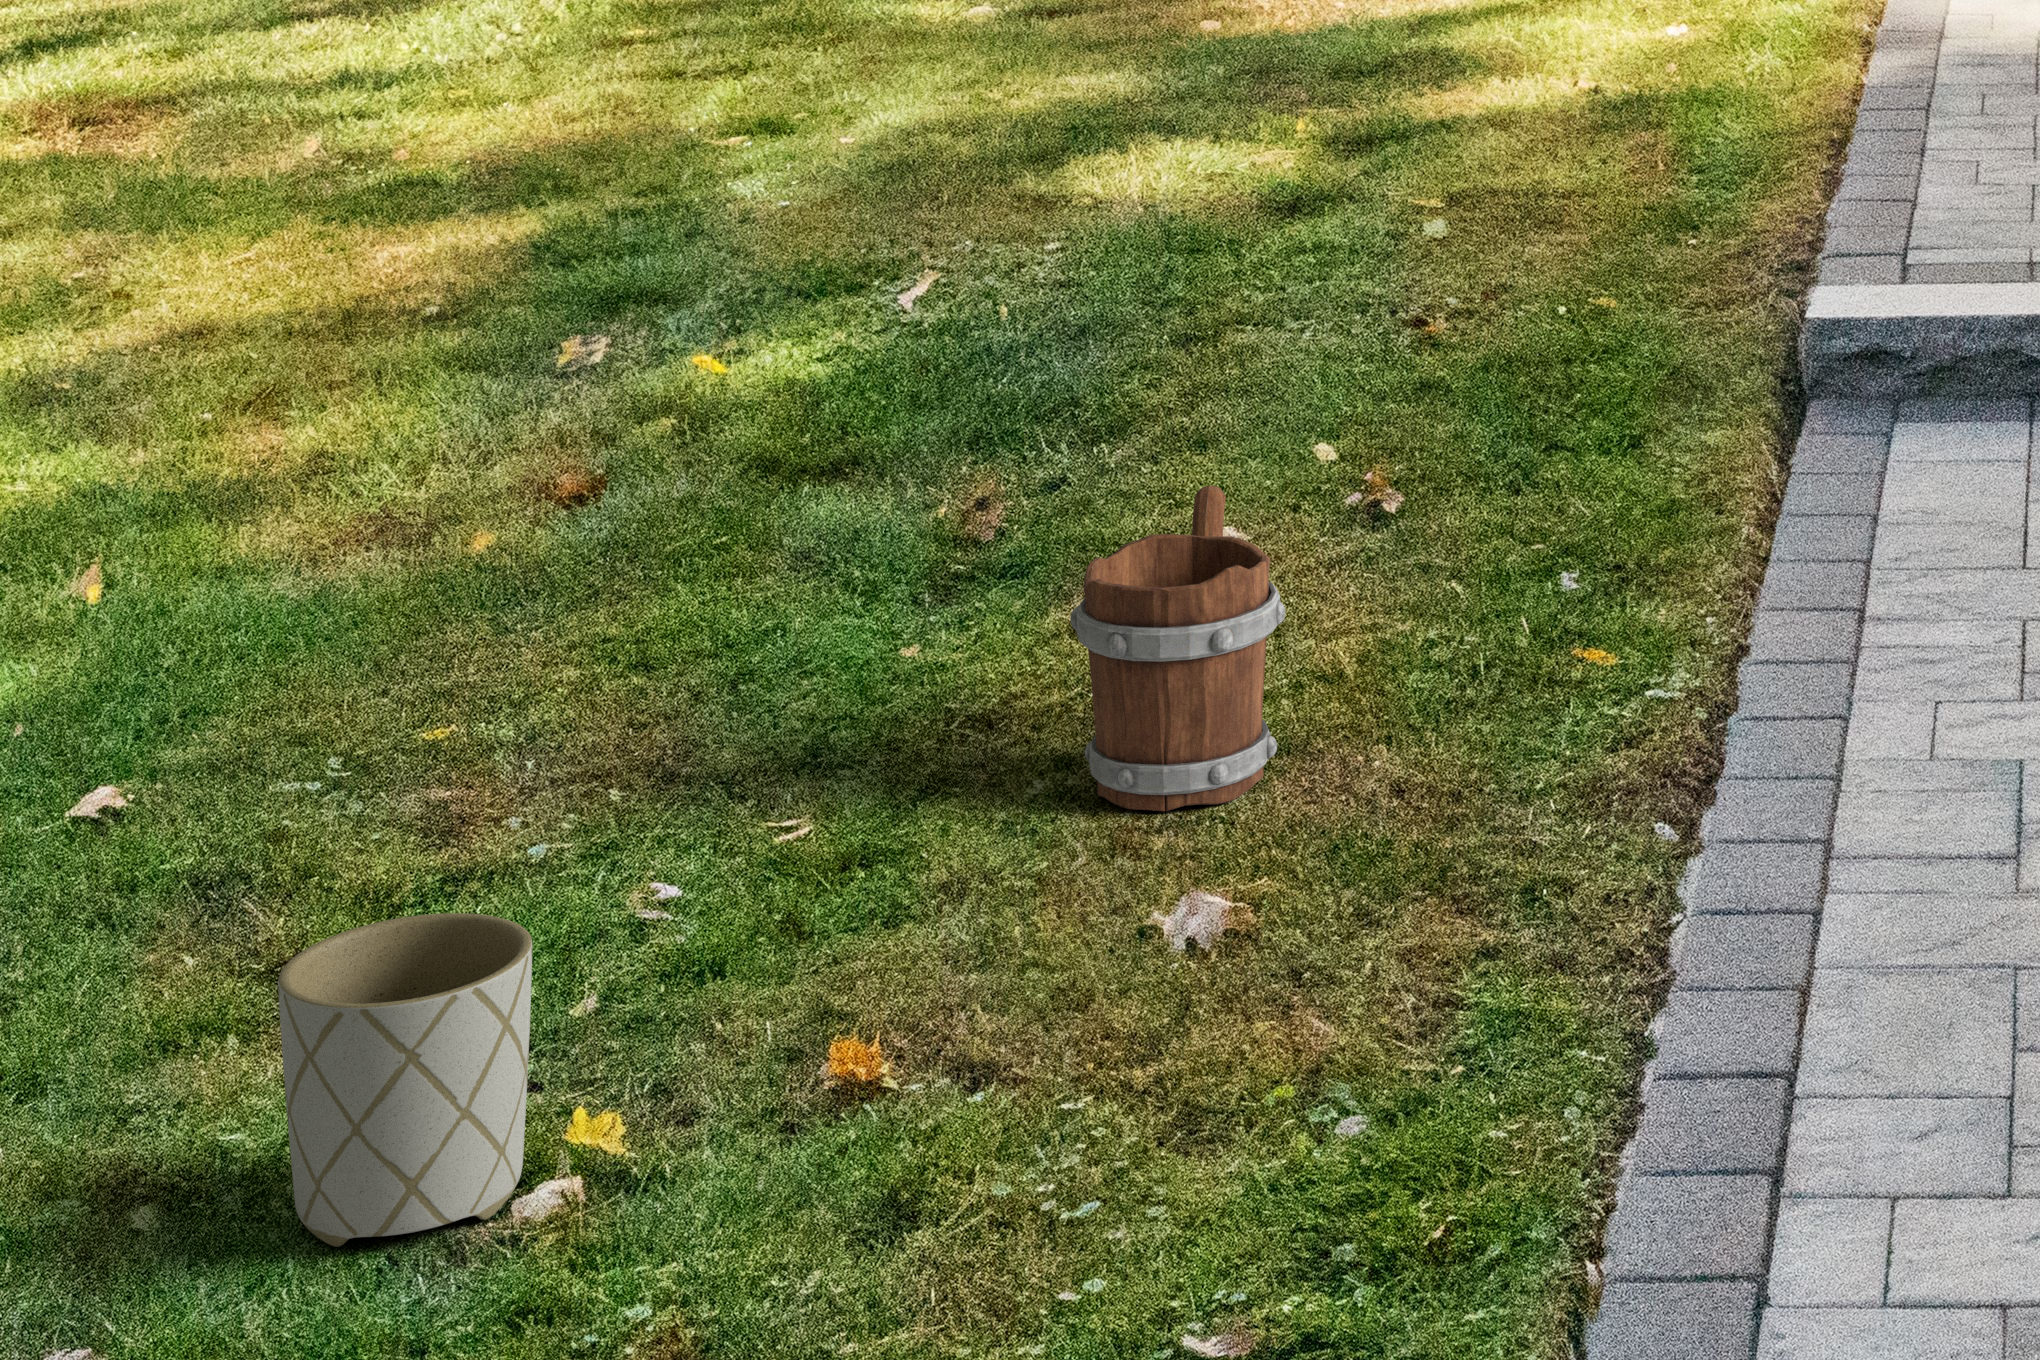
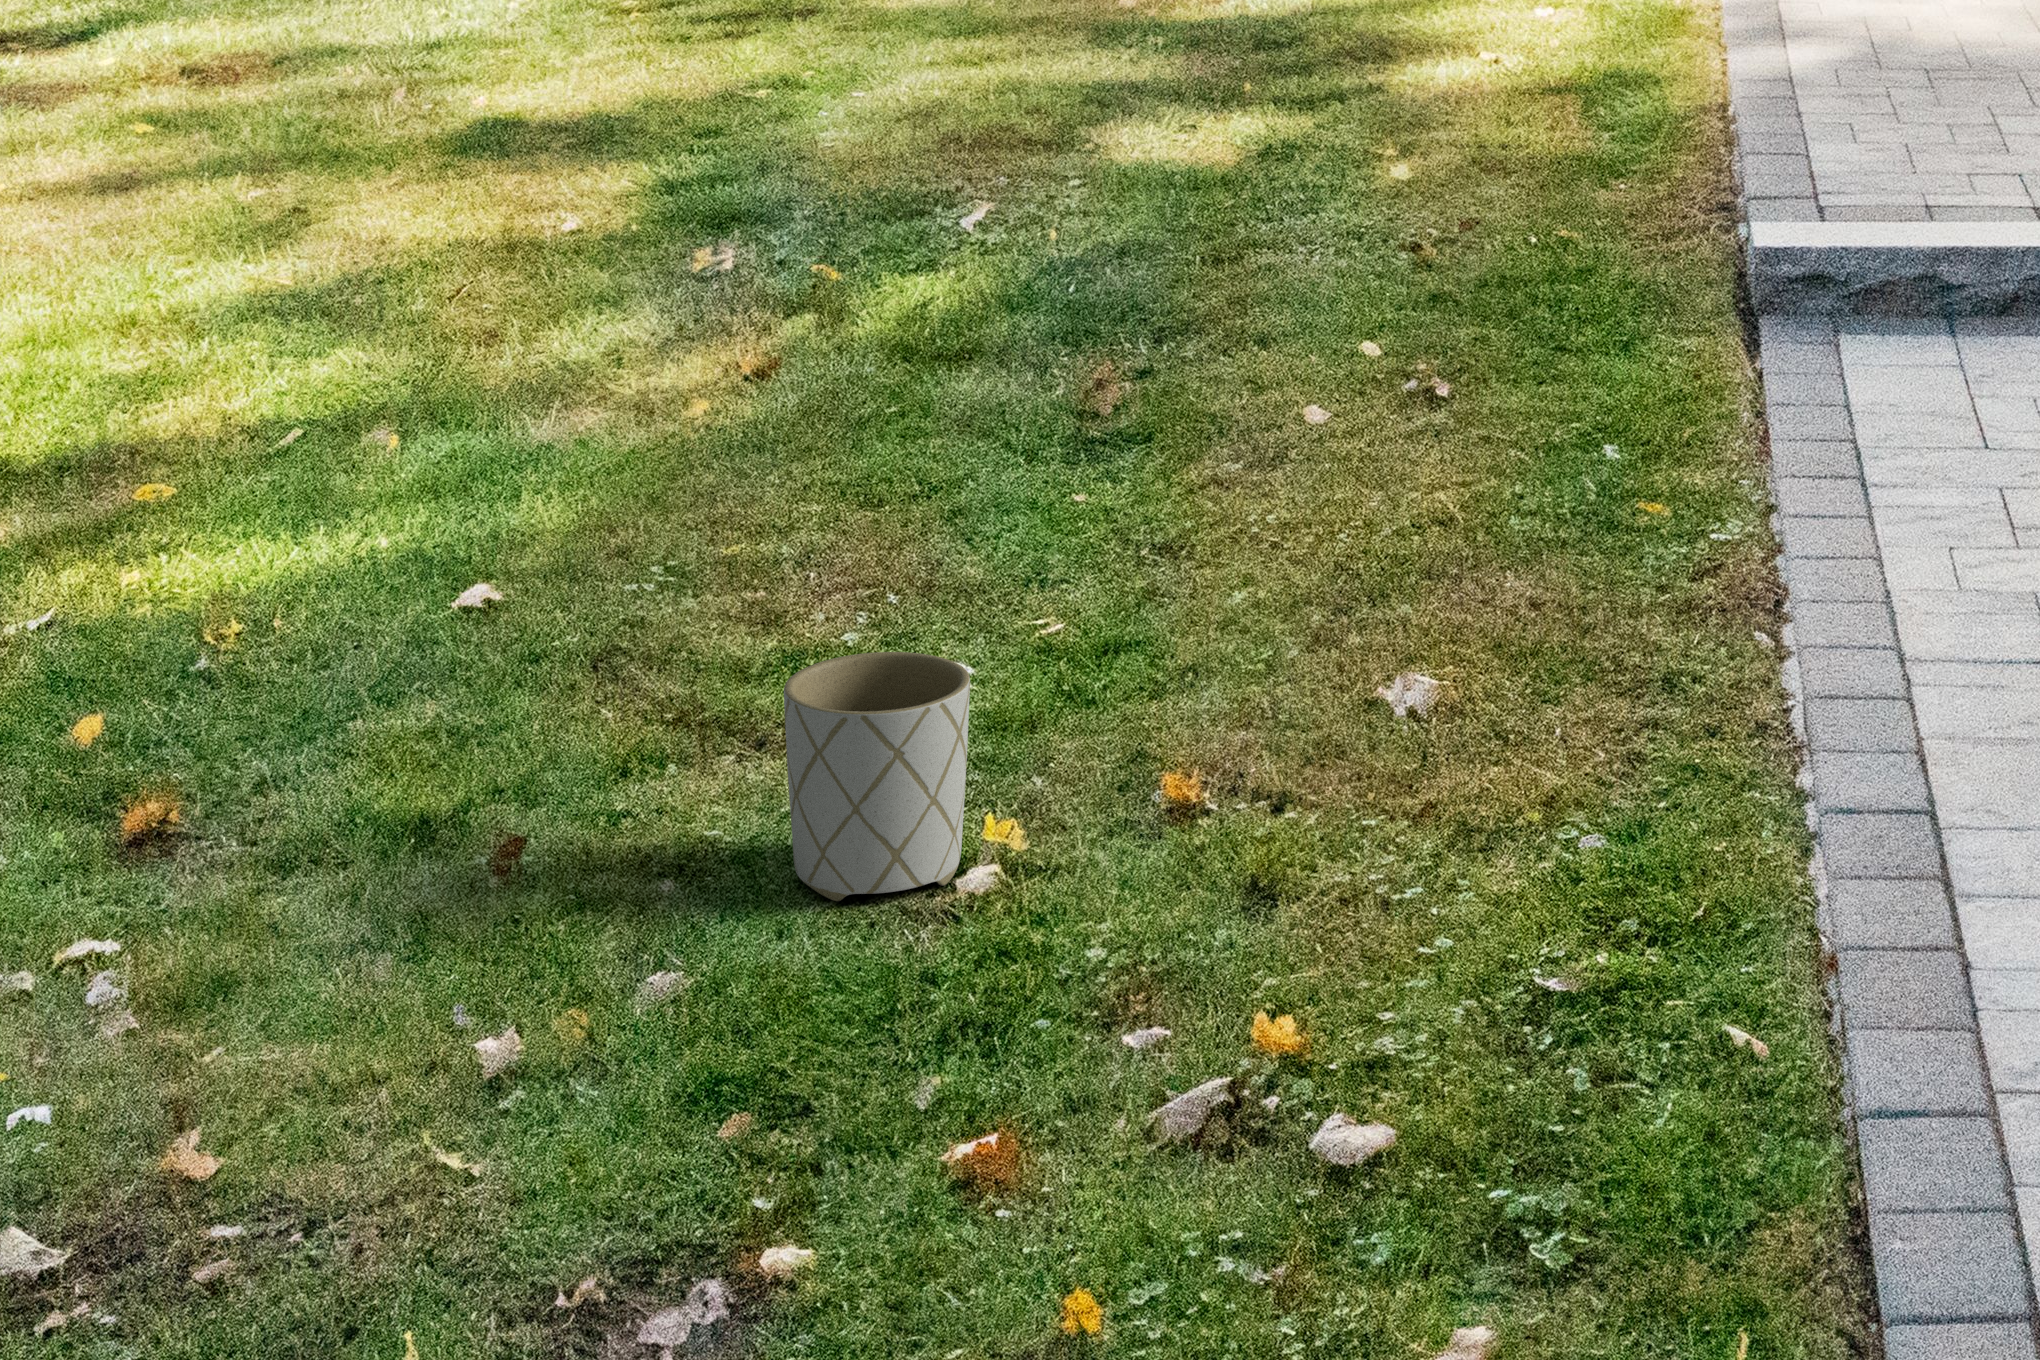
bucket: present [1070,486,1285,811] -> none [1266,353,1439,611]

